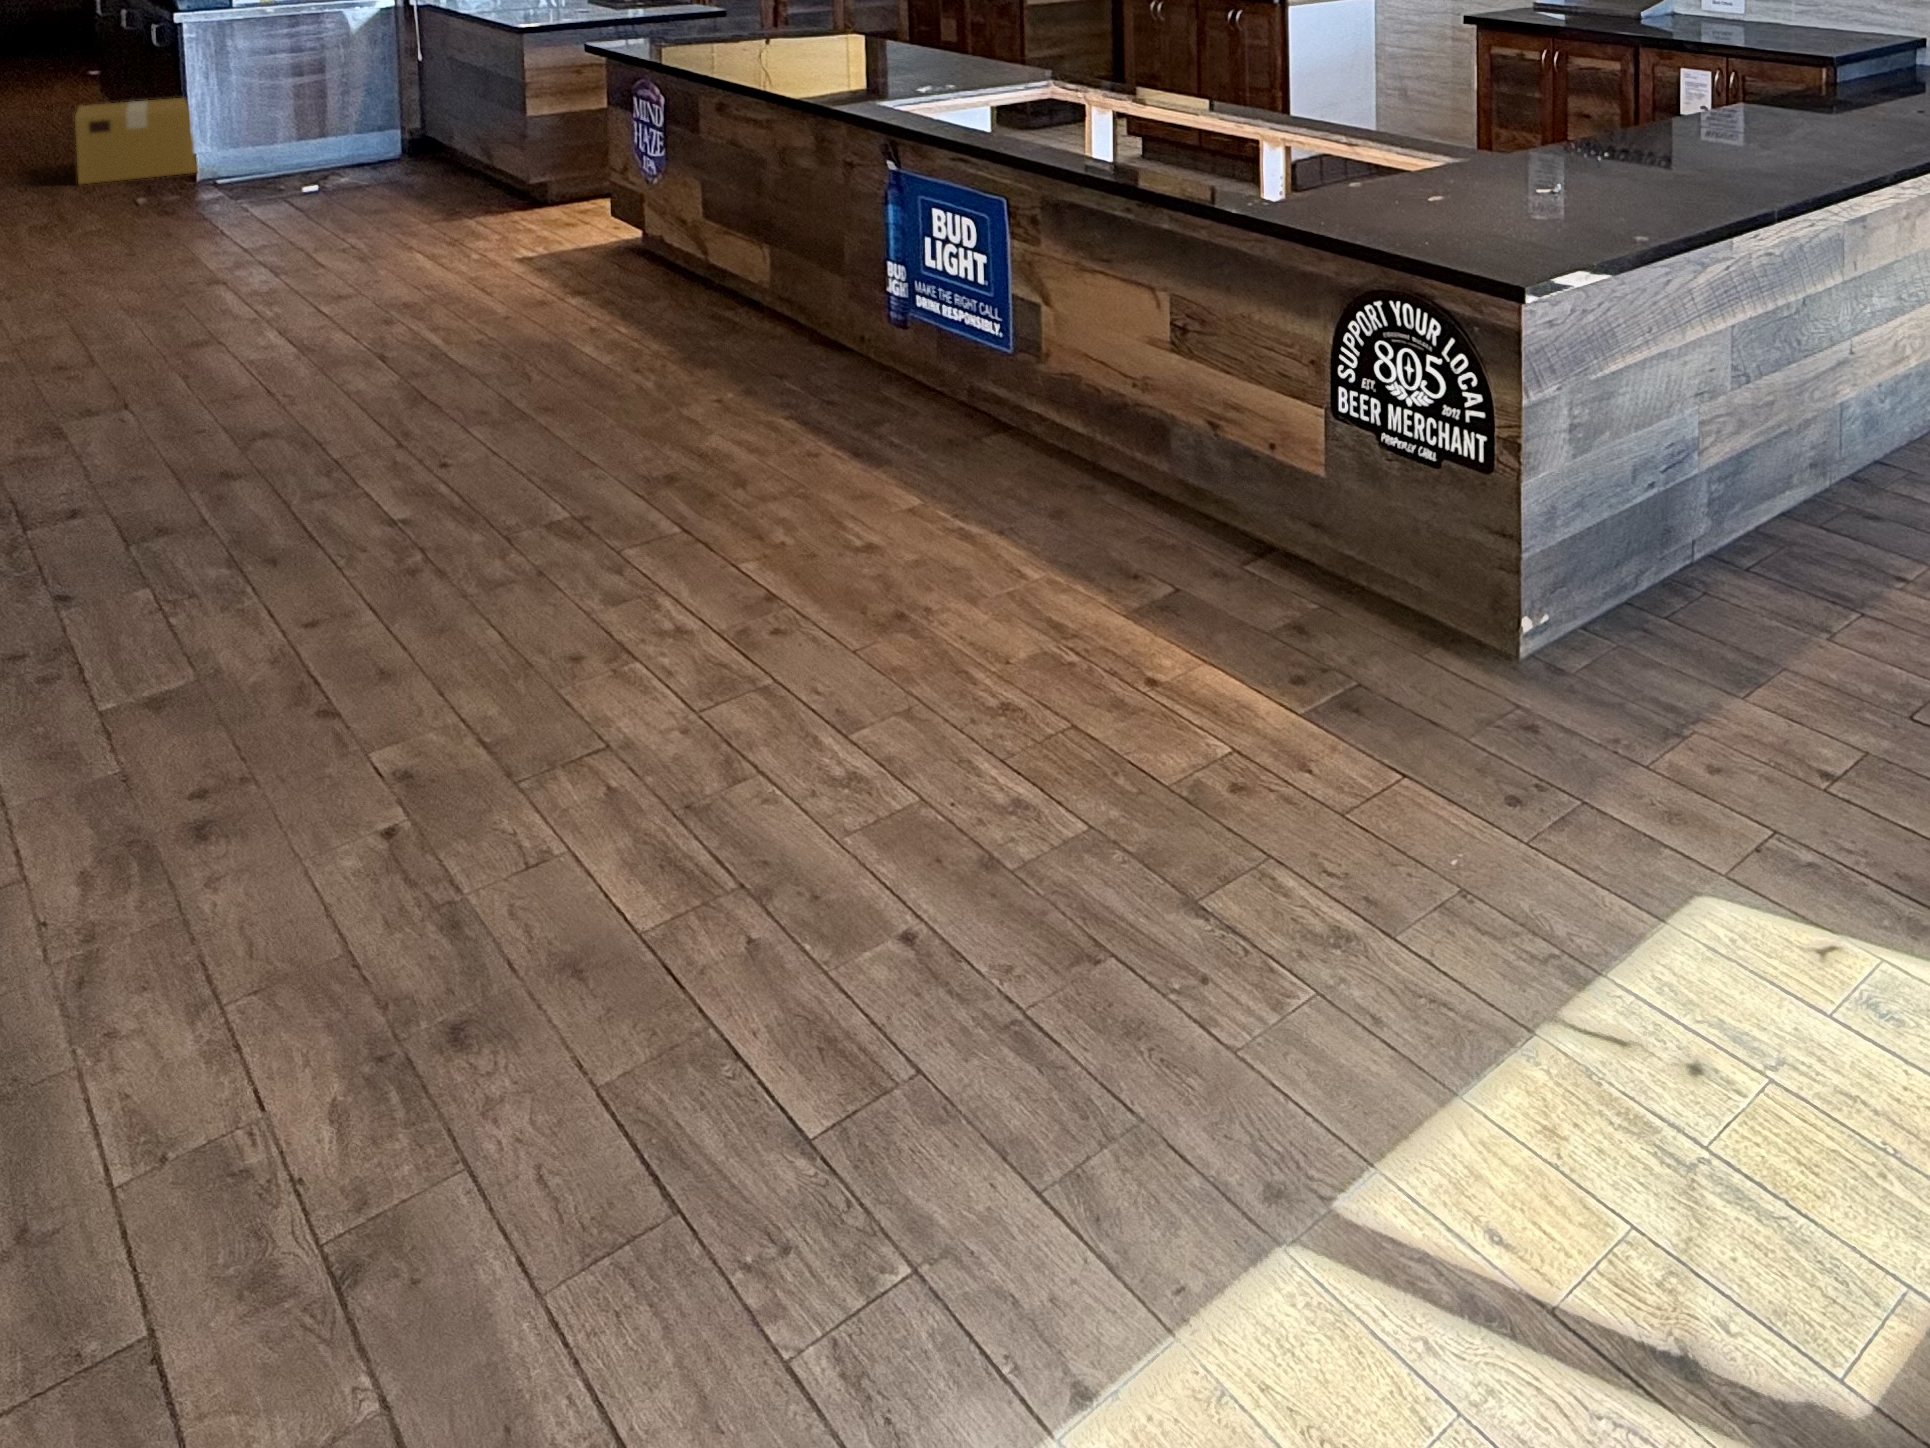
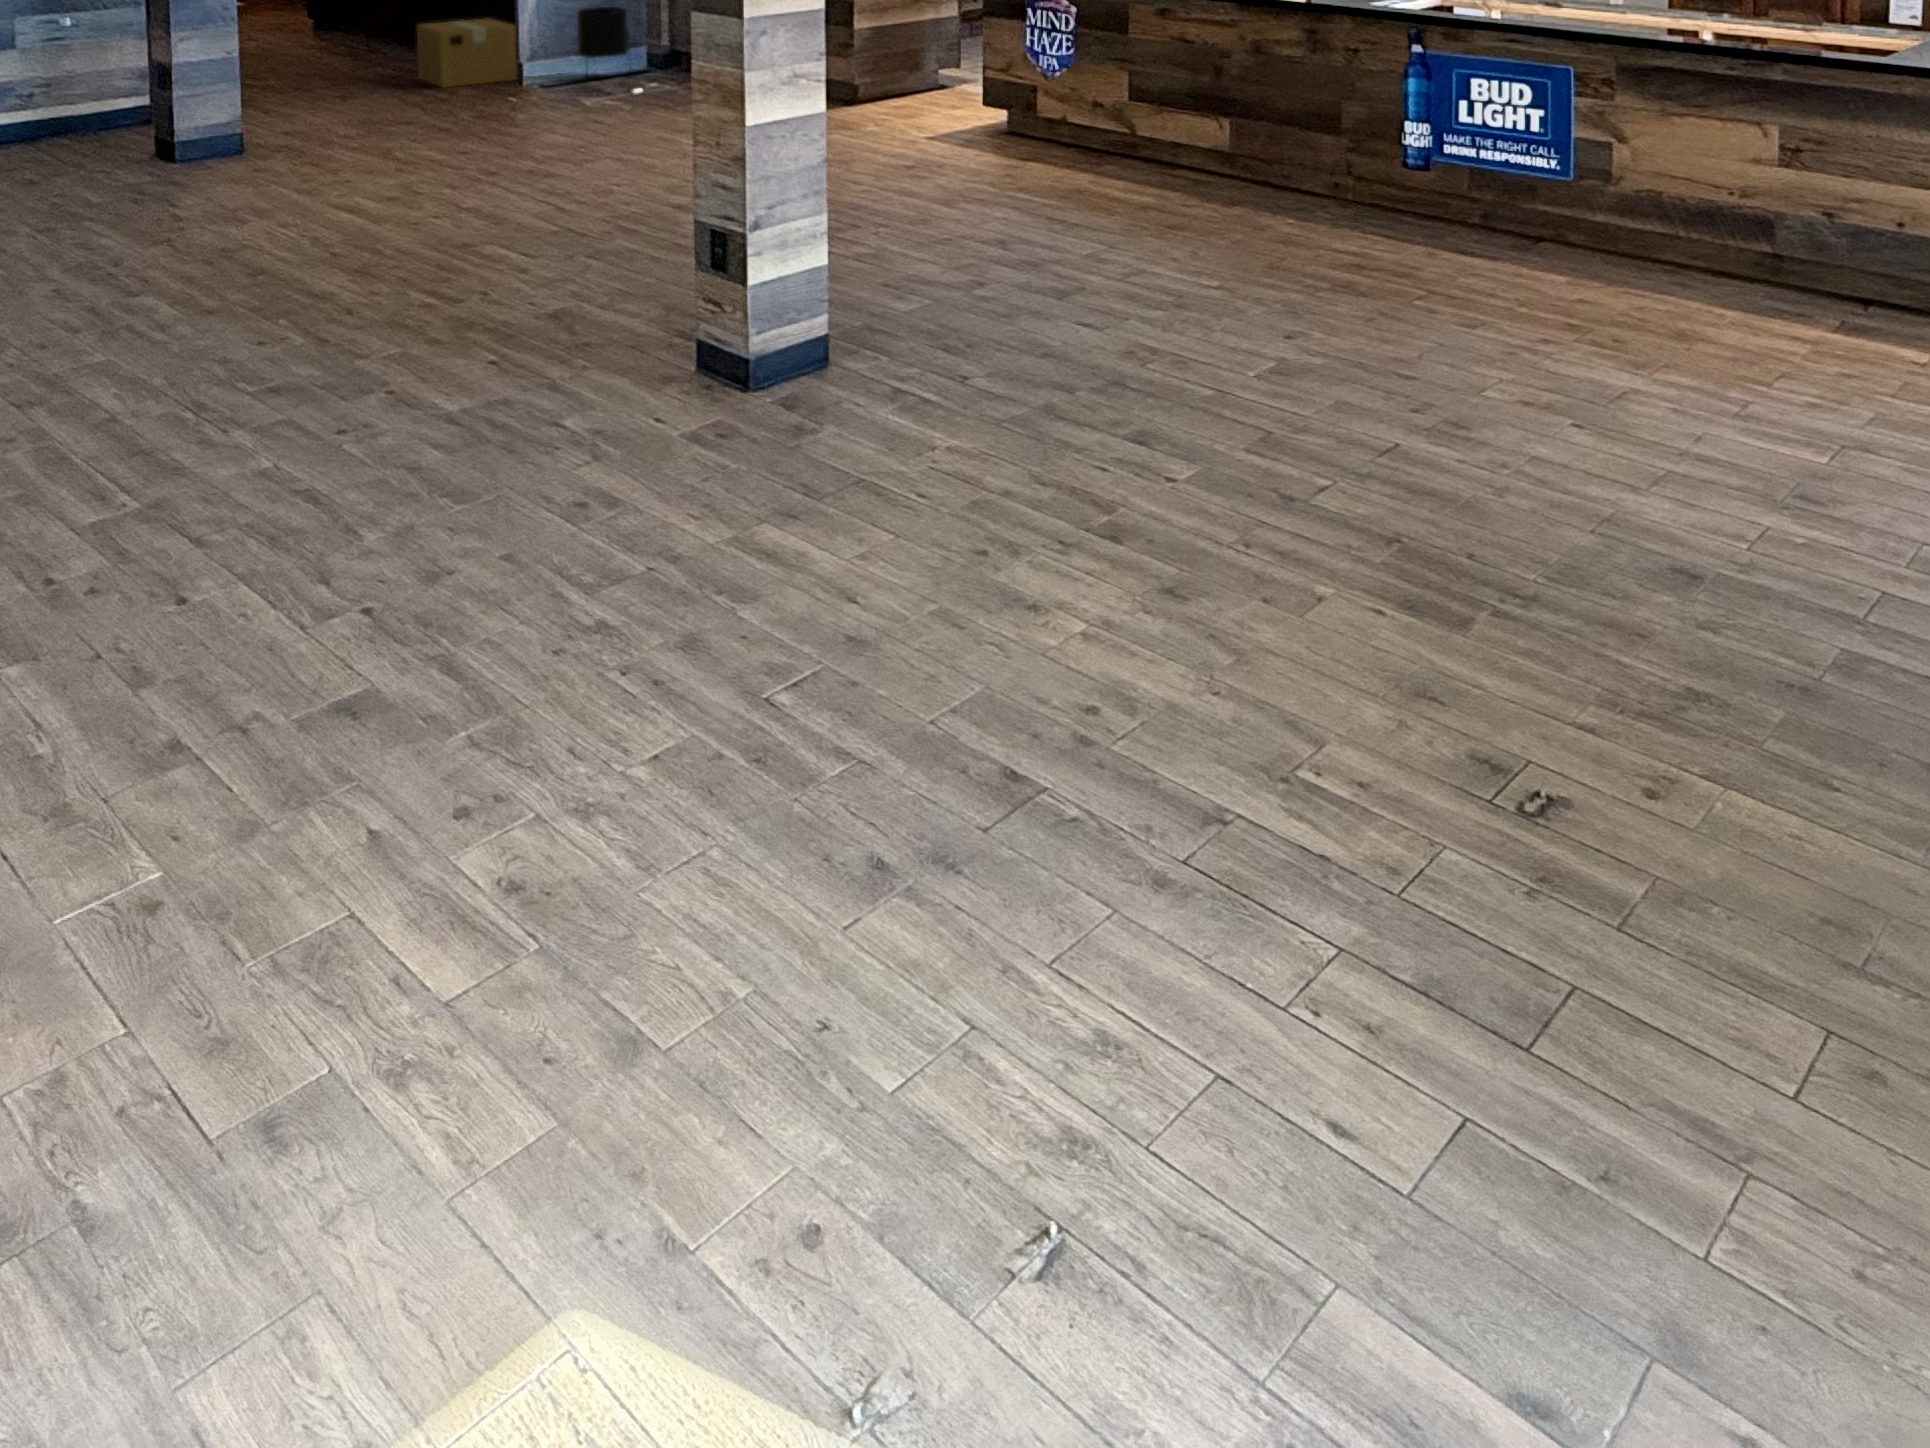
planter: none [270,83,346,175] -> present [577,7,629,65]

